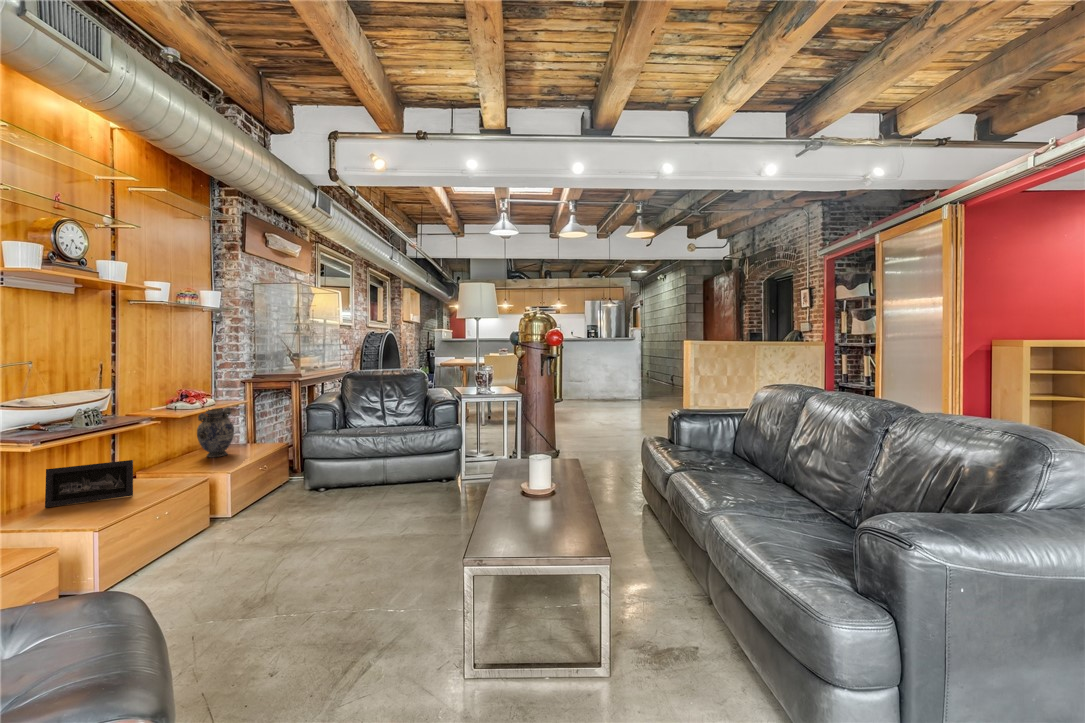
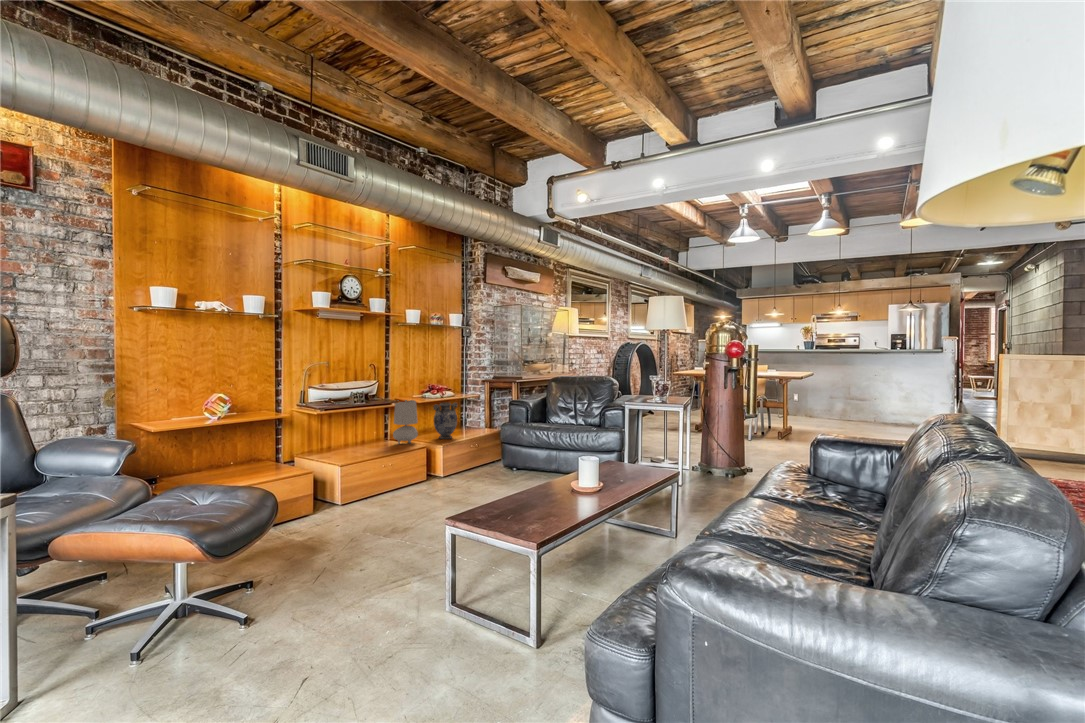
table lamp: none [139,412,181,476] -> present [393,400,418,444]
picture frame: present [45,460,133,507] -> none [337,427,381,453]

